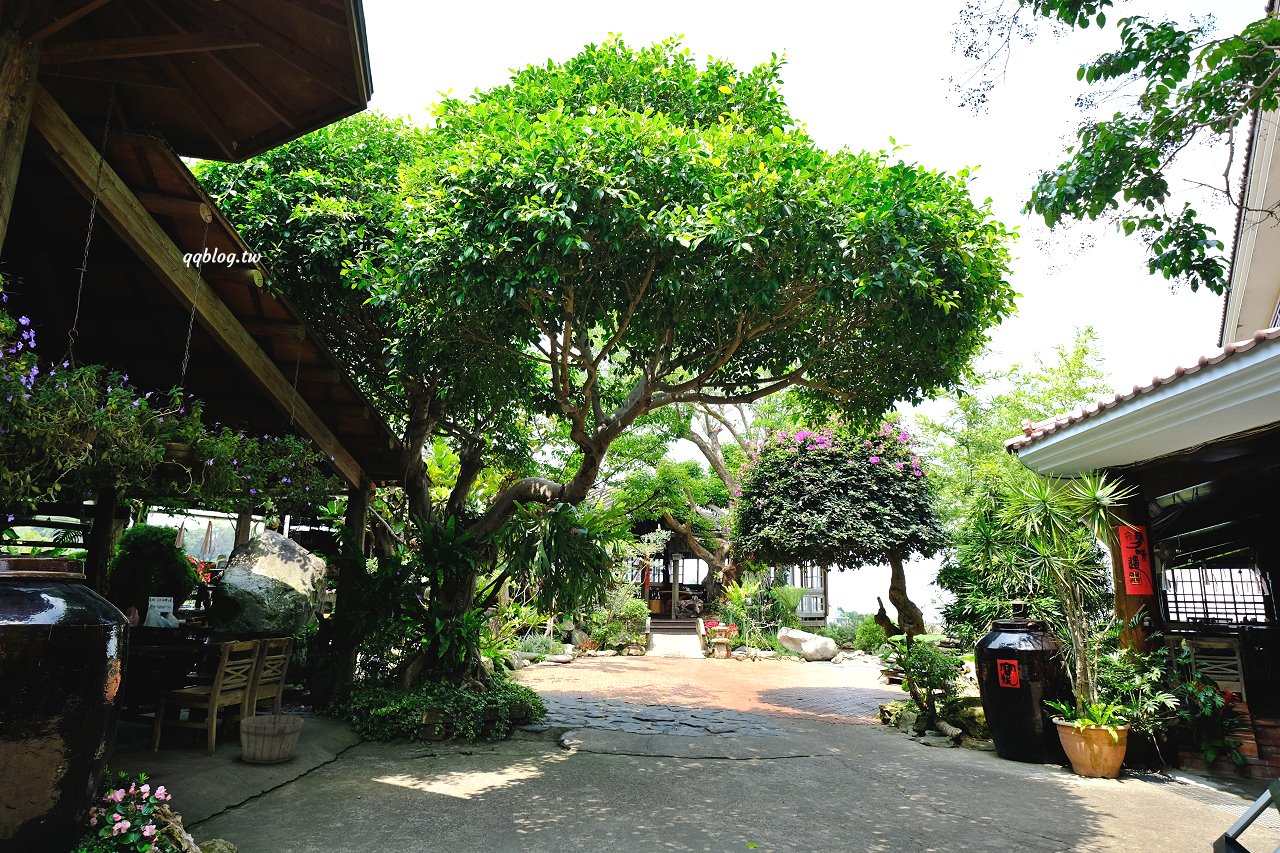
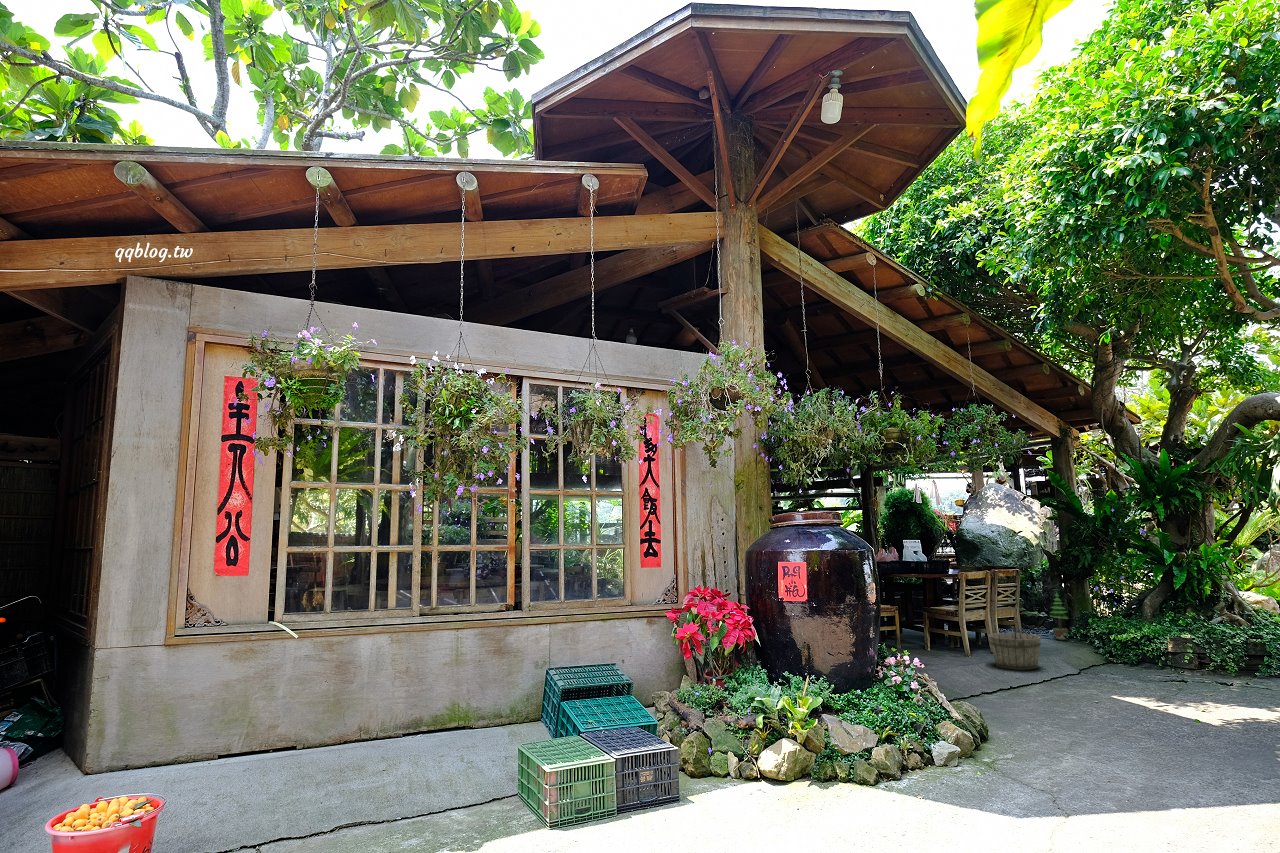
potted tree: none [307,658,328,715] -> present [1050,592,1069,641]

